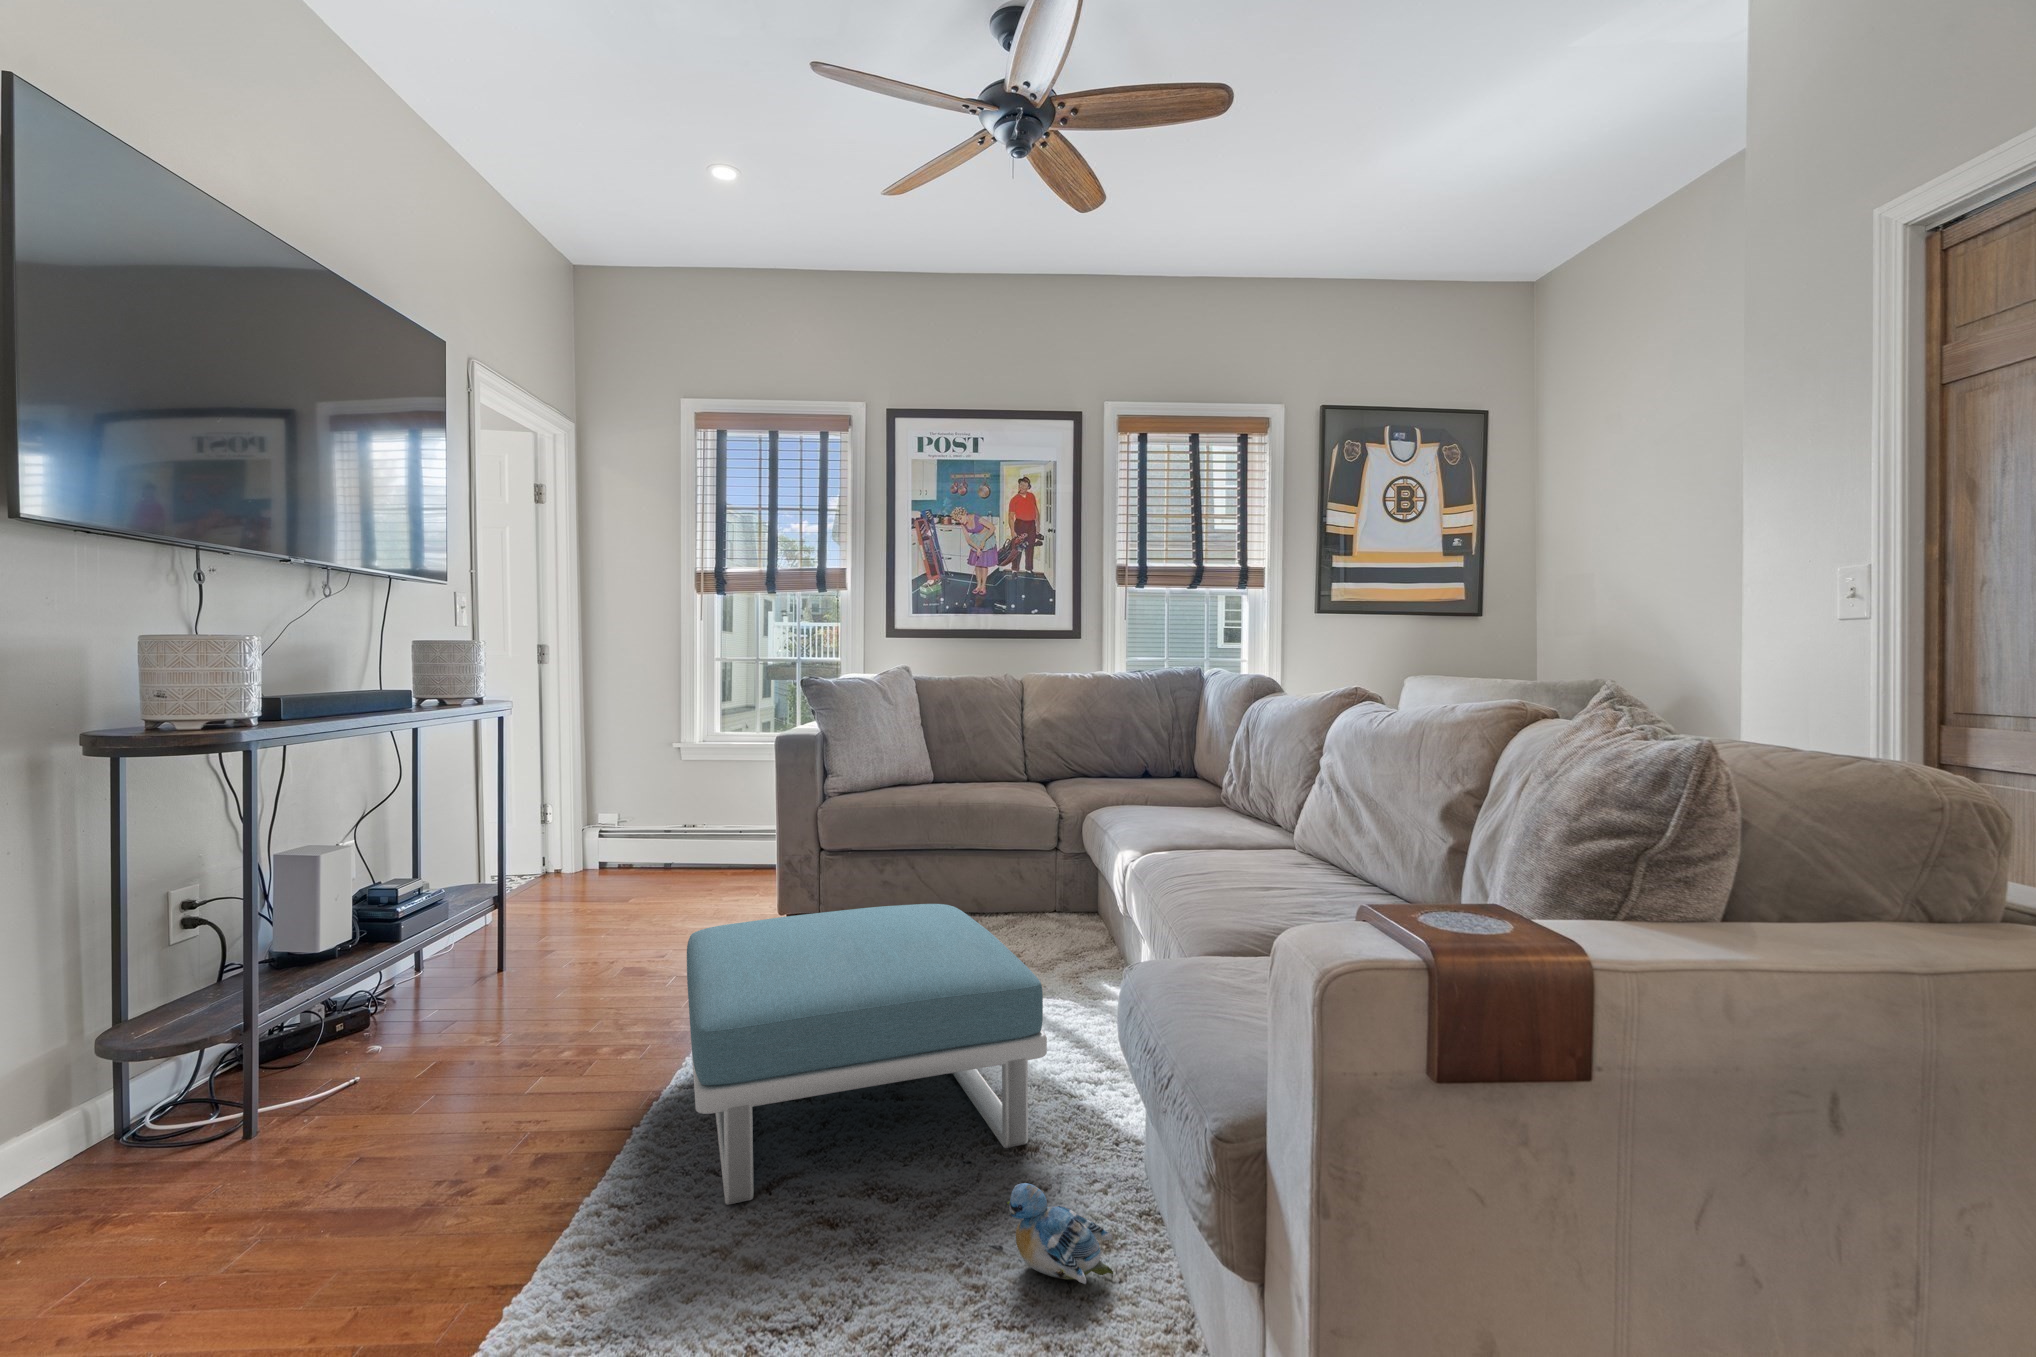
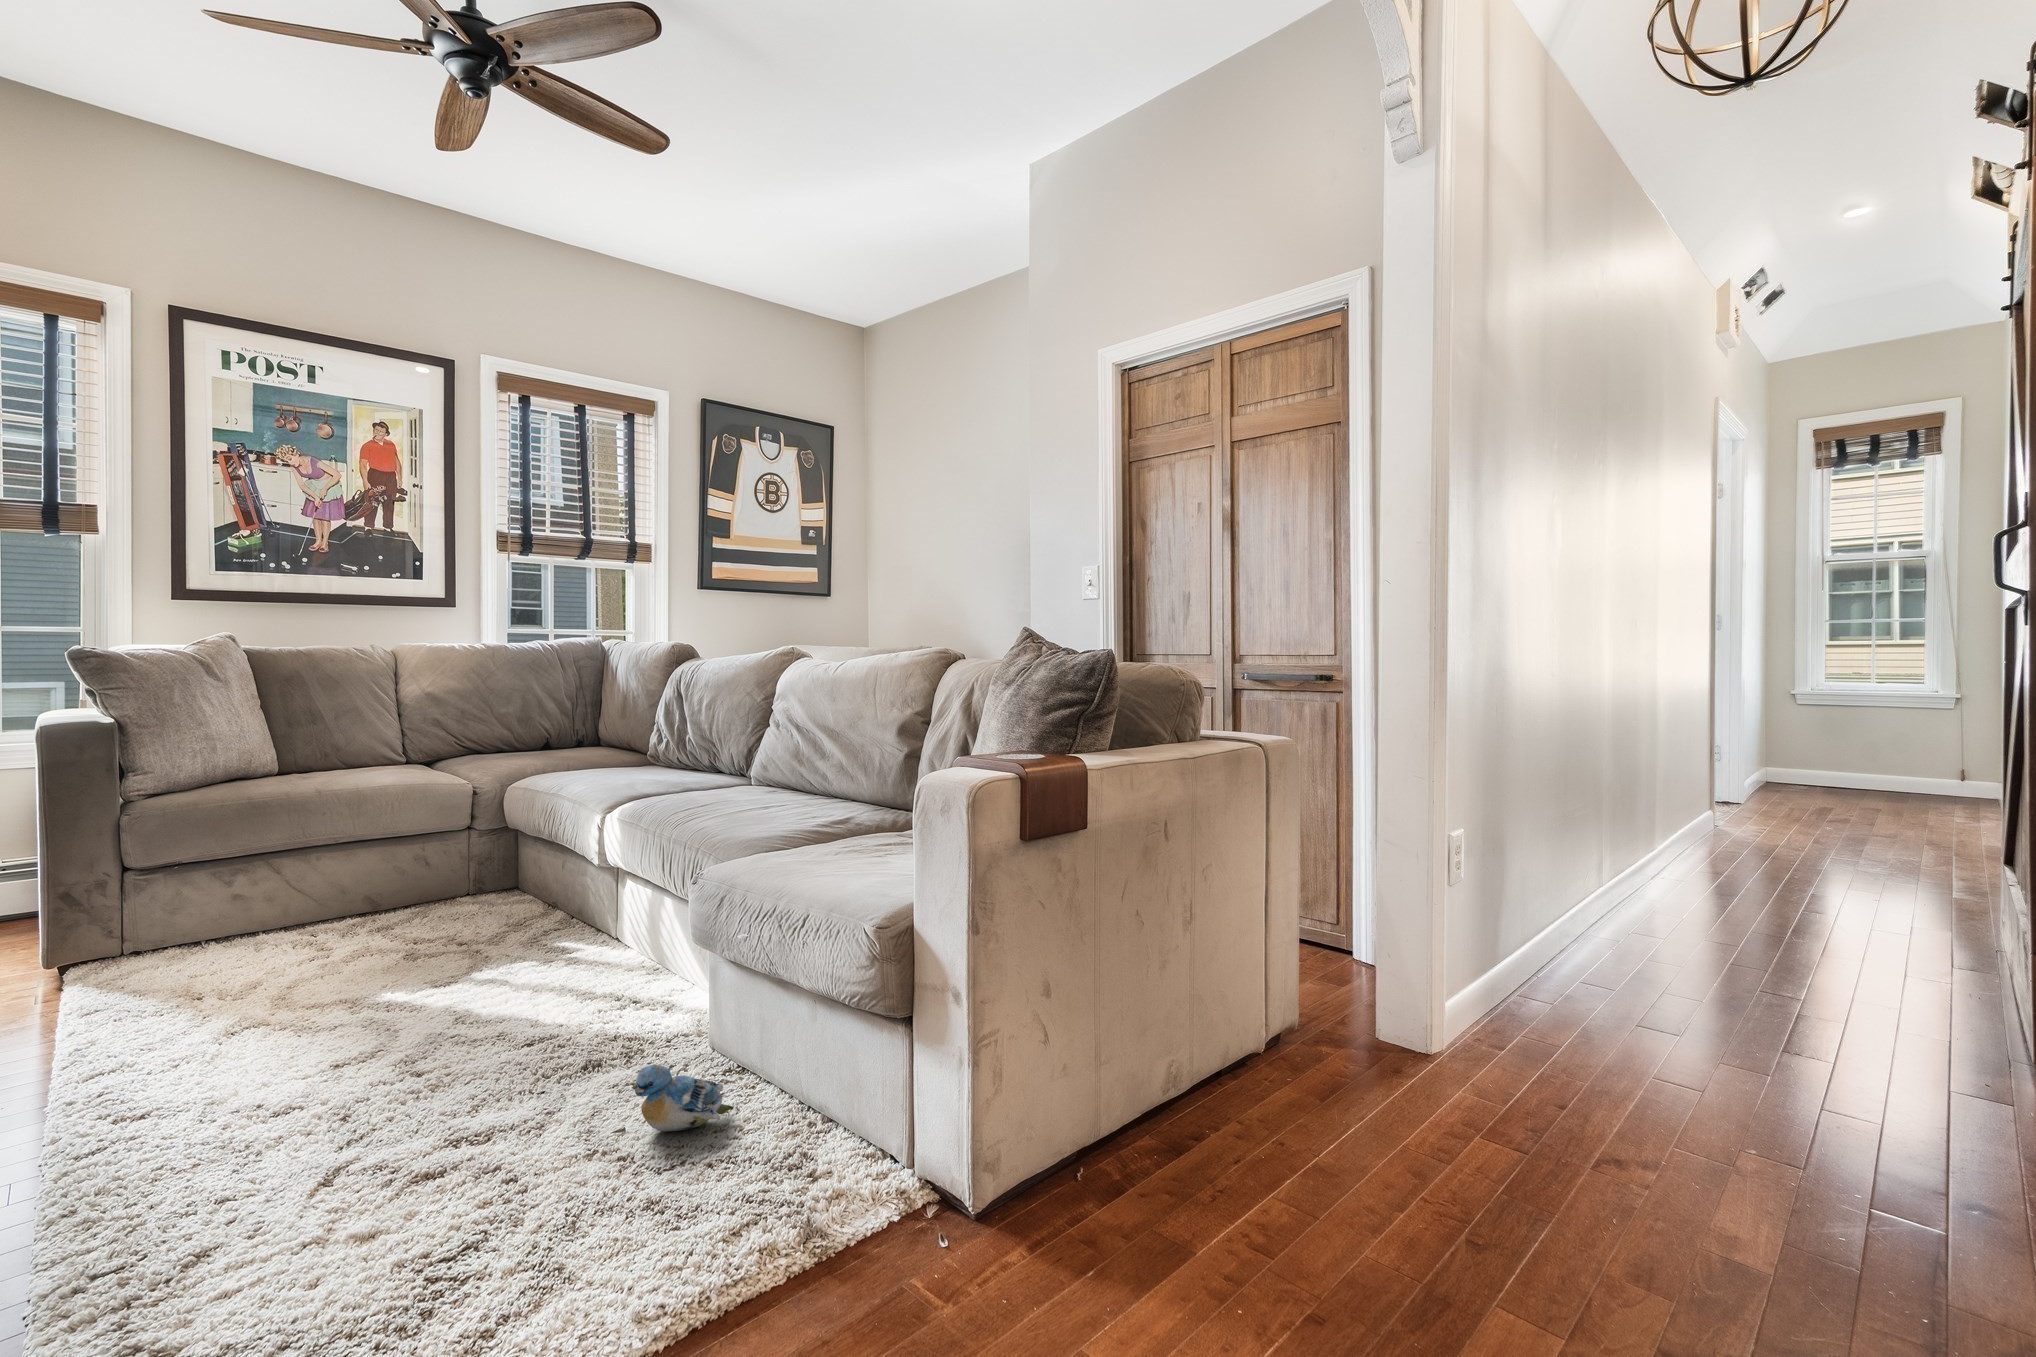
footstool: present [687,904,1047,1205] -> none [73,878,604,1208]

